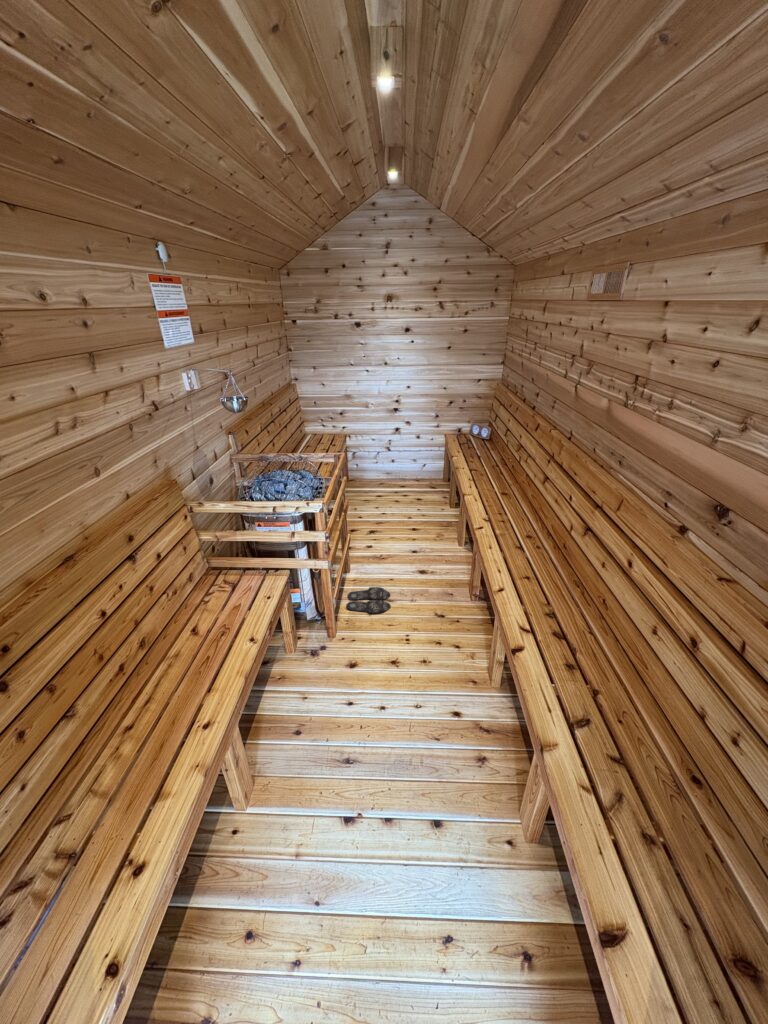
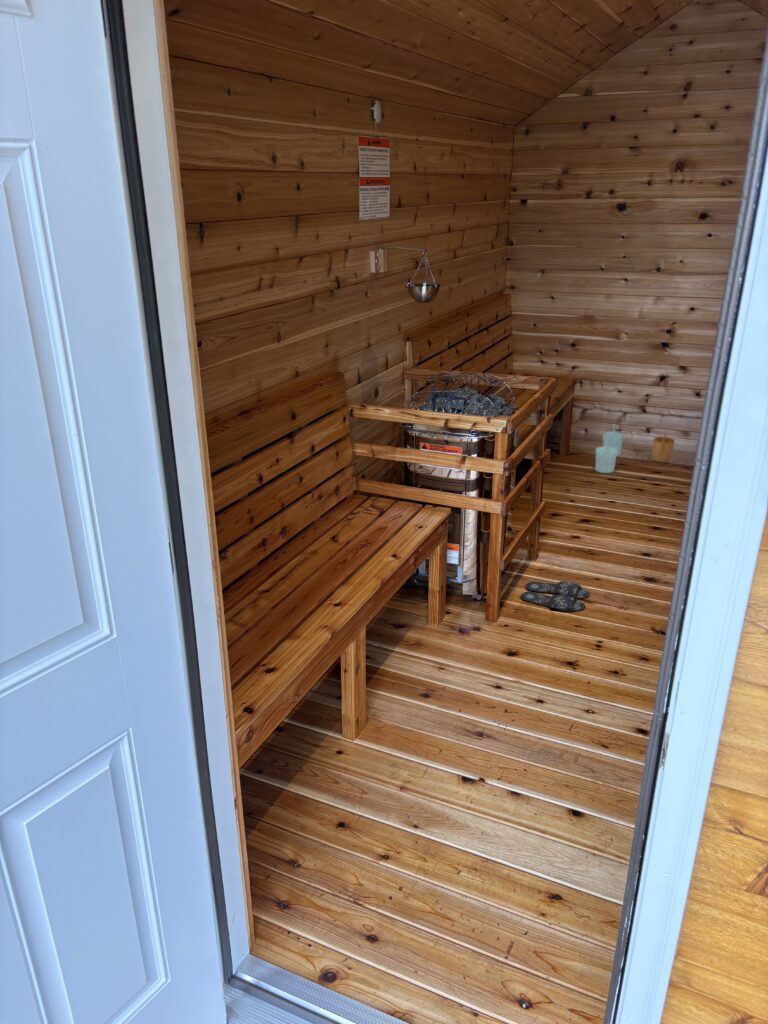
bucket: none [366,459,409,493] -> present [595,424,675,473]

